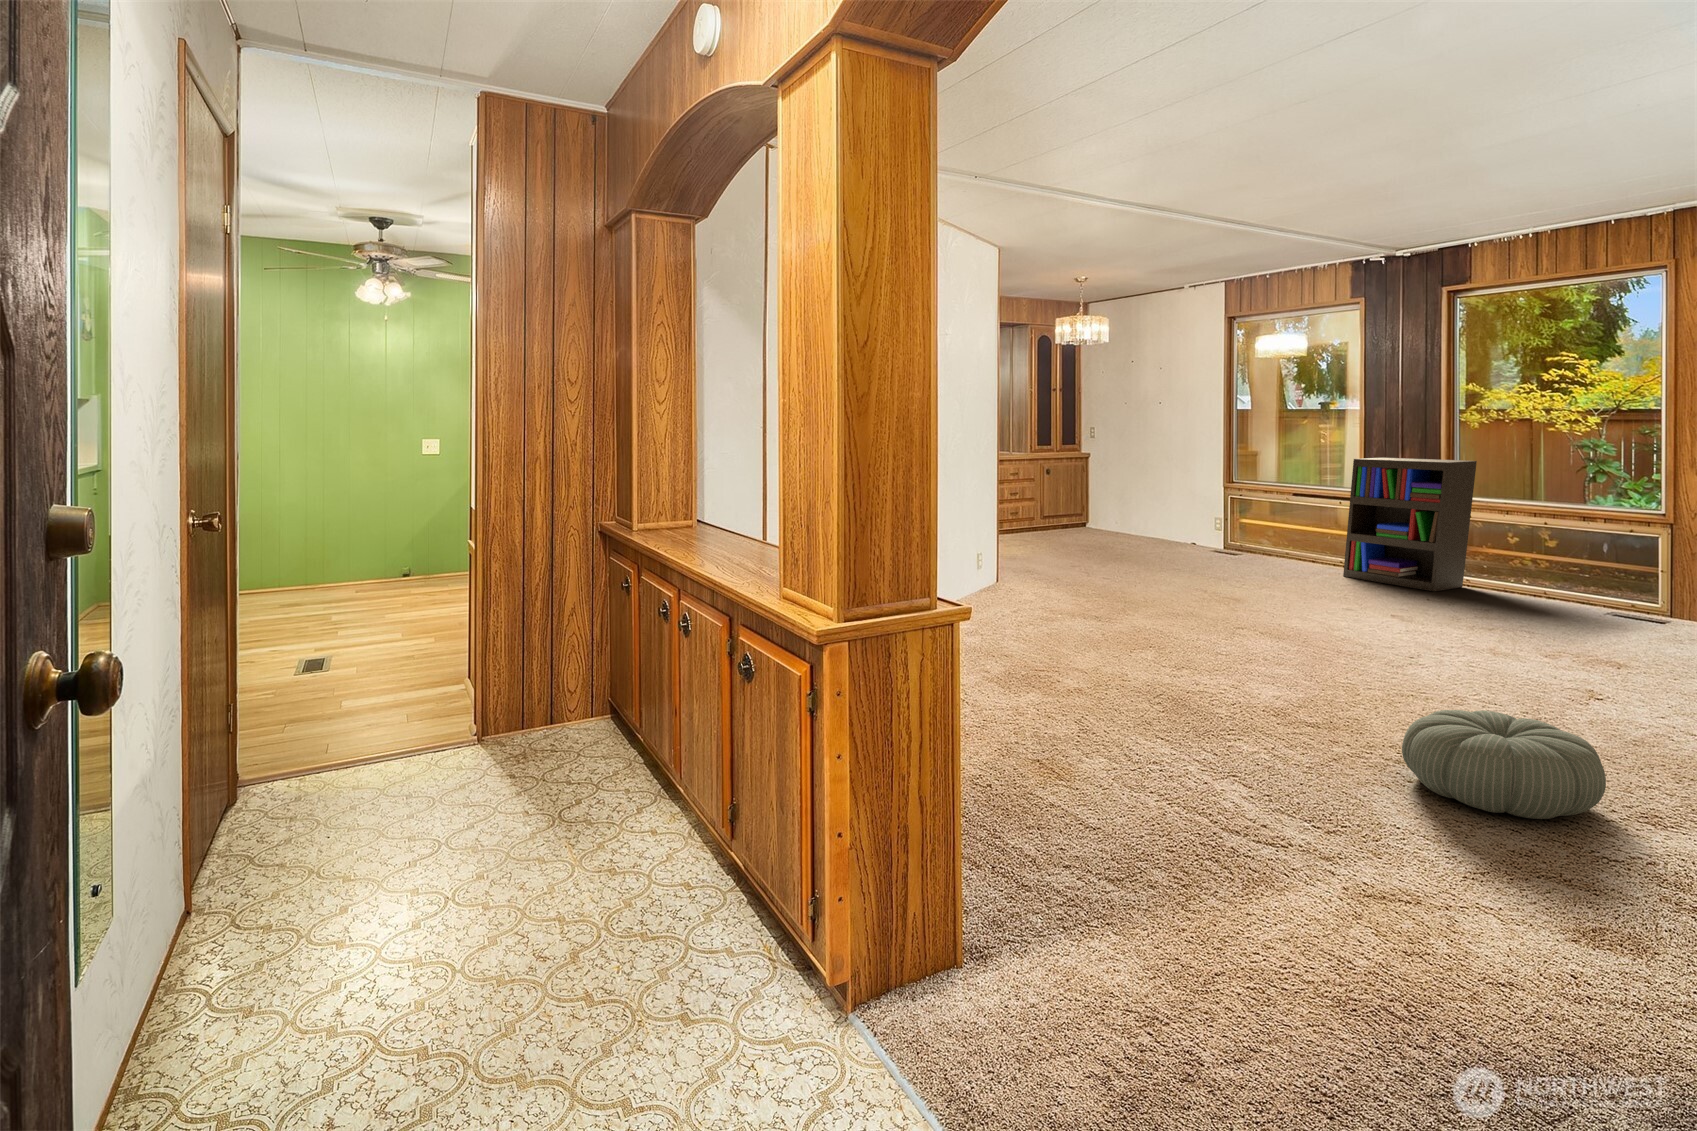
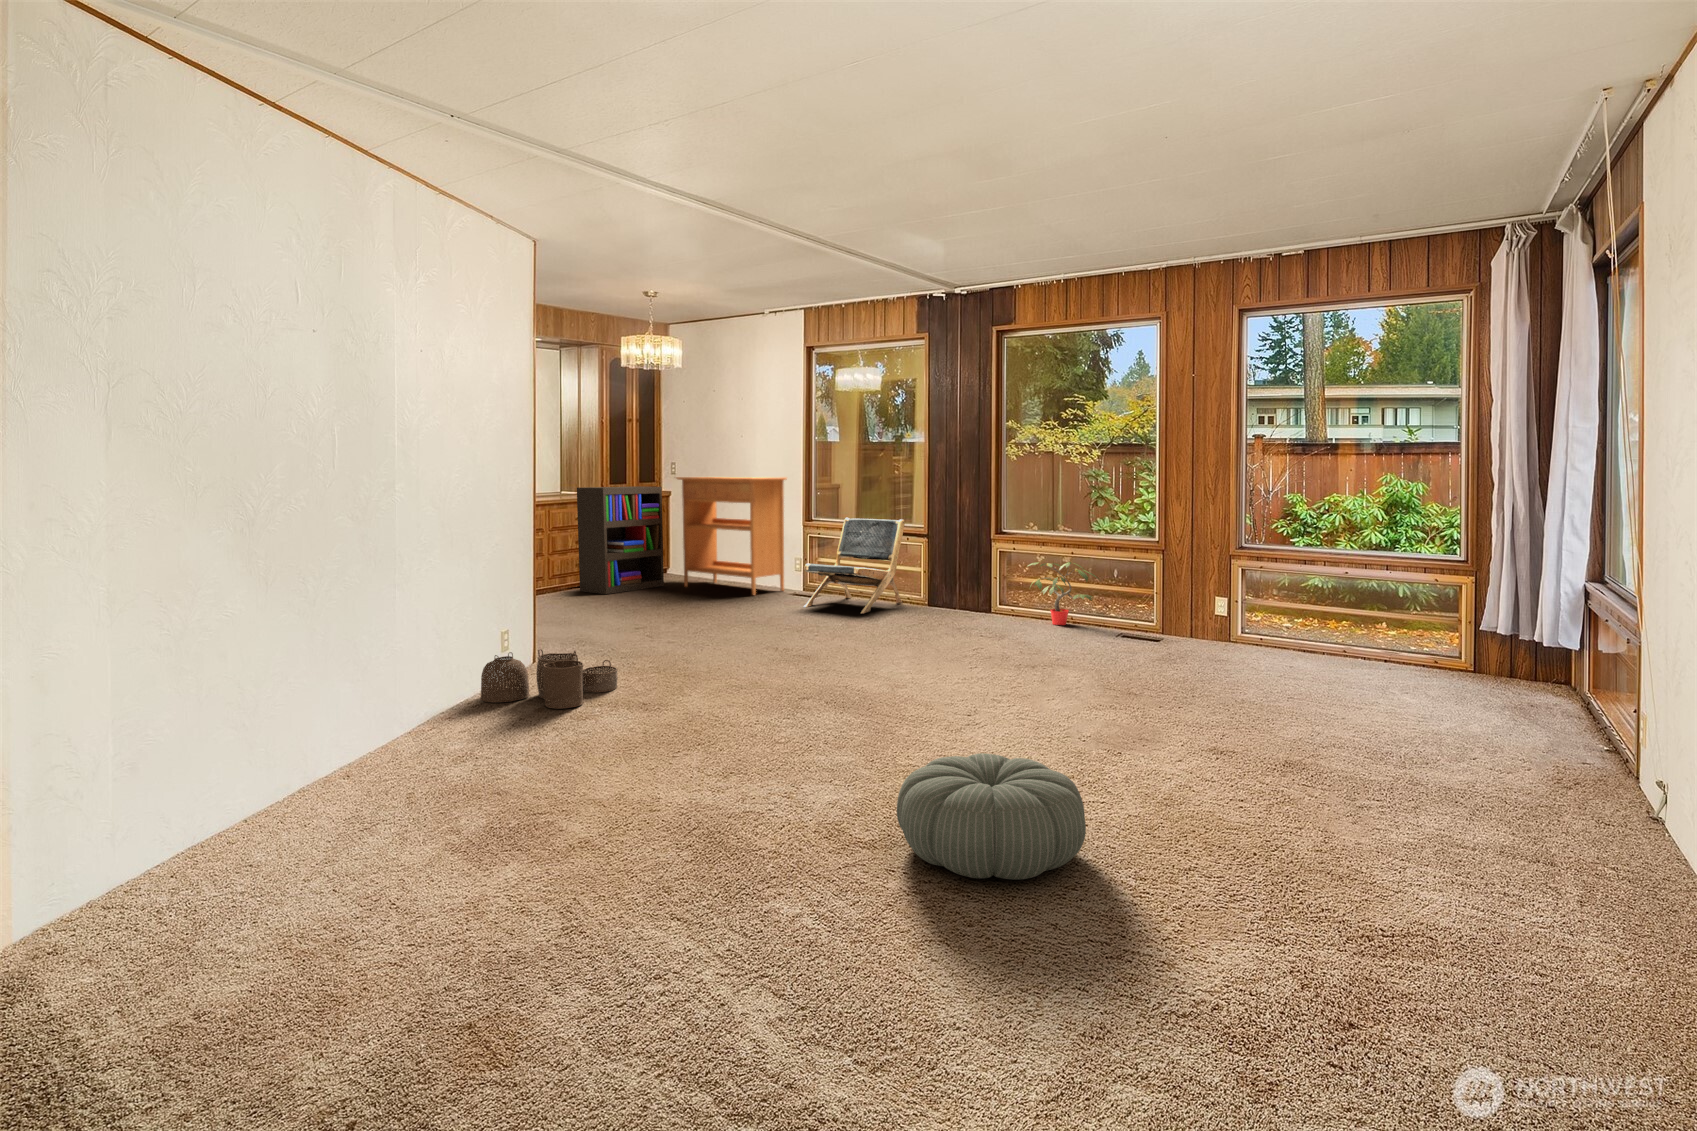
console table: none [1100,439,1213,551] -> present [676,477,787,595]
bookshelf: present [1343,458,1477,591] -> present [577,486,664,594]
lounge chair: none [1228,480,1341,574] -> present [804,518,905,613]
potted plant: none [1489,533,1587,599] -> present [1028,562,1098,625]
woven basket: none [983,590,1090,639] -> present [480,649,618,709]

